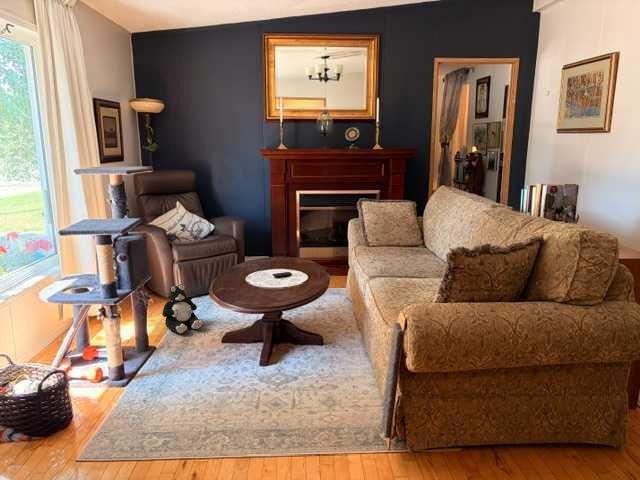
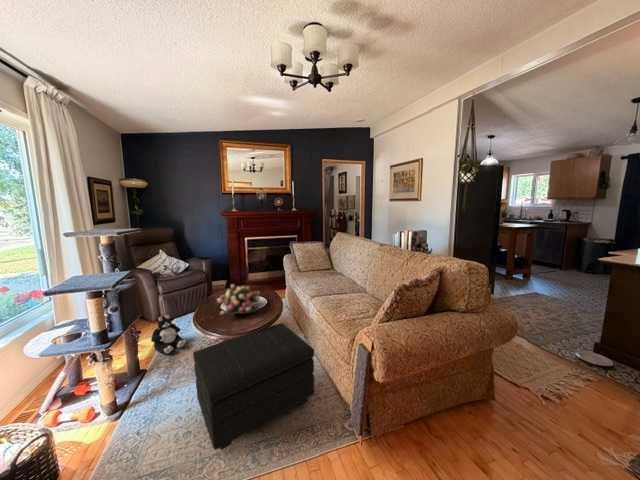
flower arrangement: none [238,248,297,289] -> present [217,285,260,315]
footstool: none [204,307,353,434] -> present [193,323,314,450]

